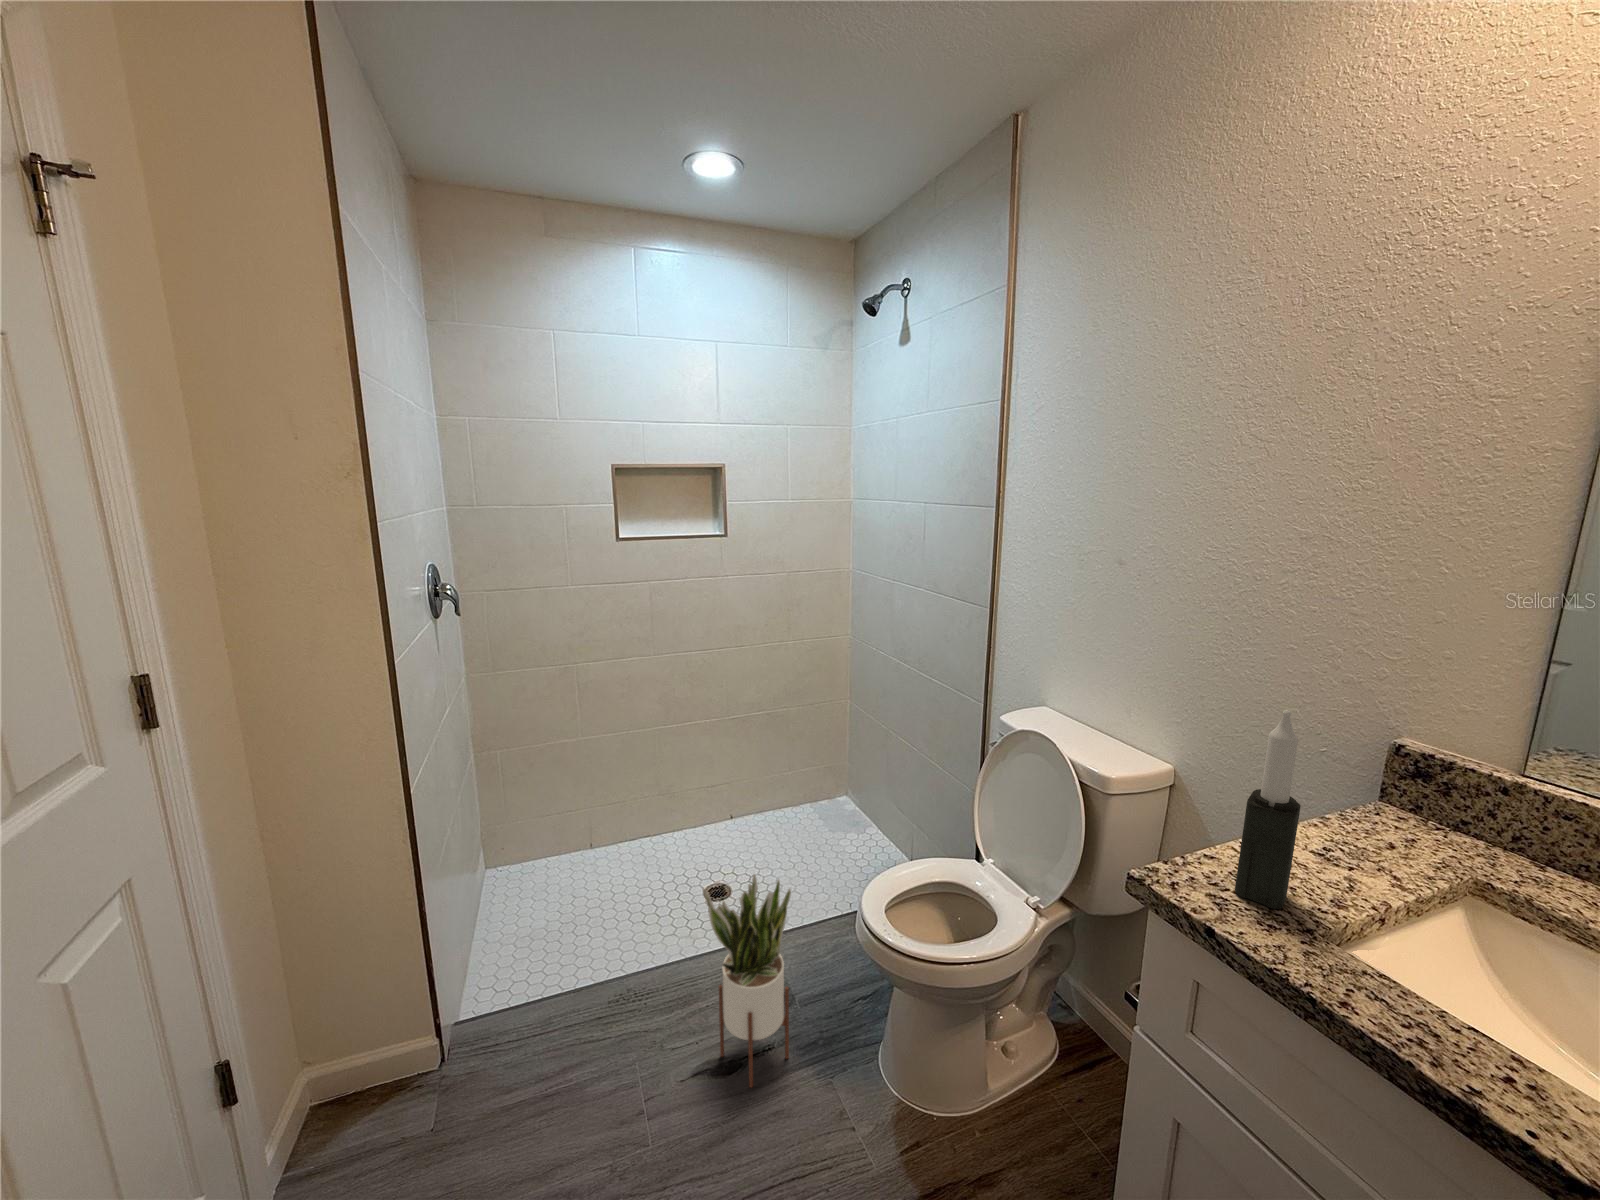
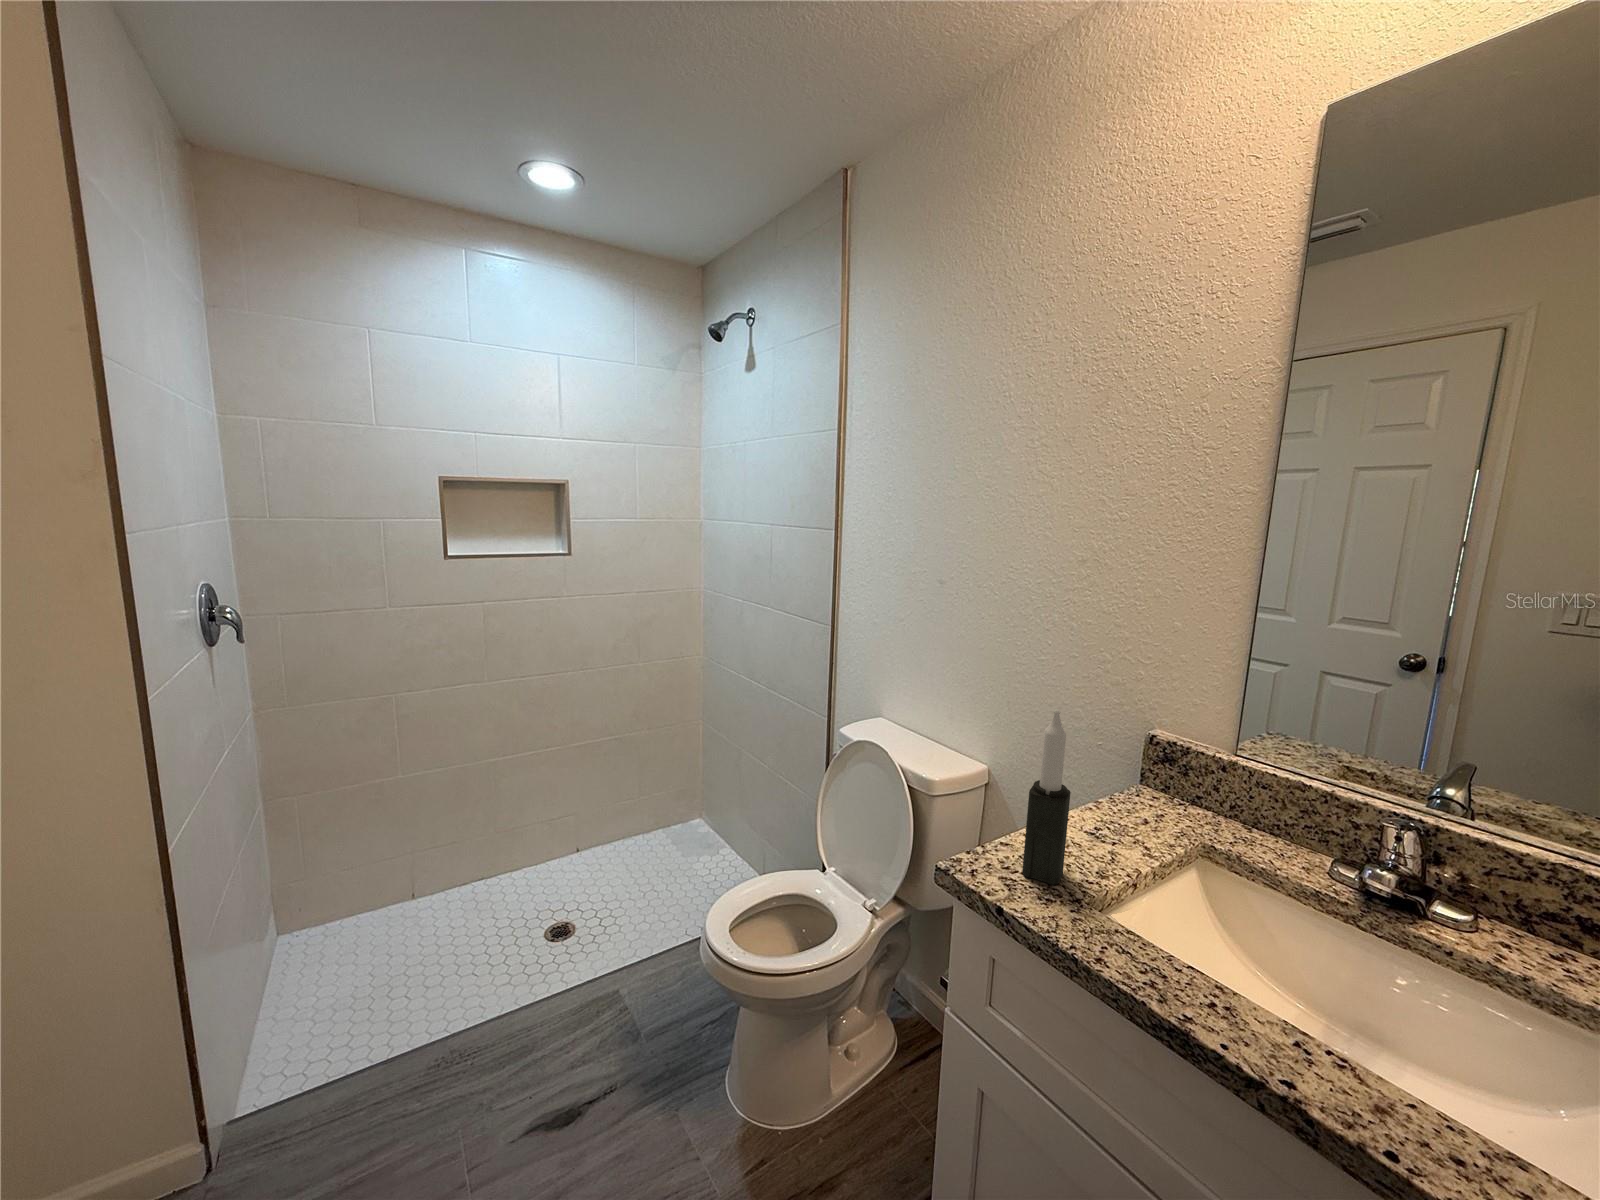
potted plant: present [702,874,791,1088] -> none [533,905,632,1134]

